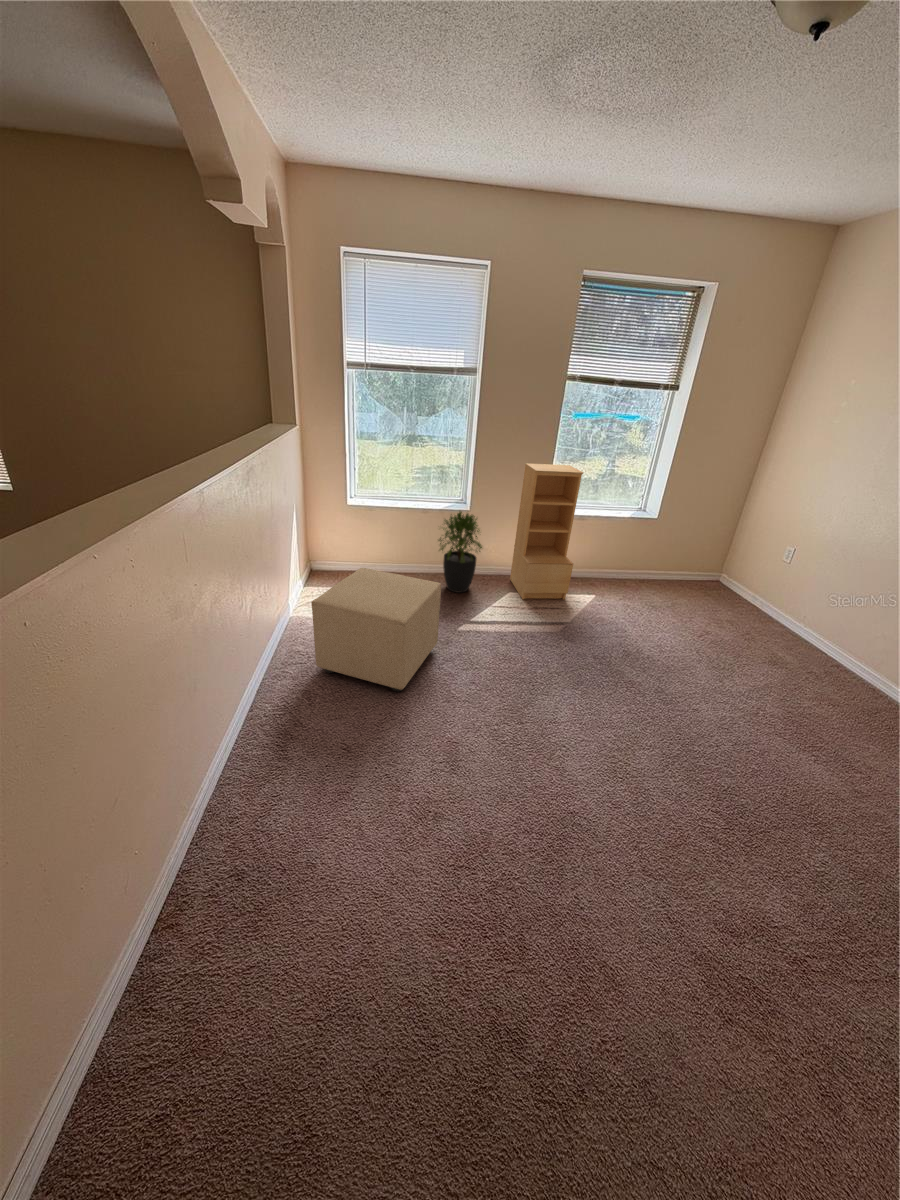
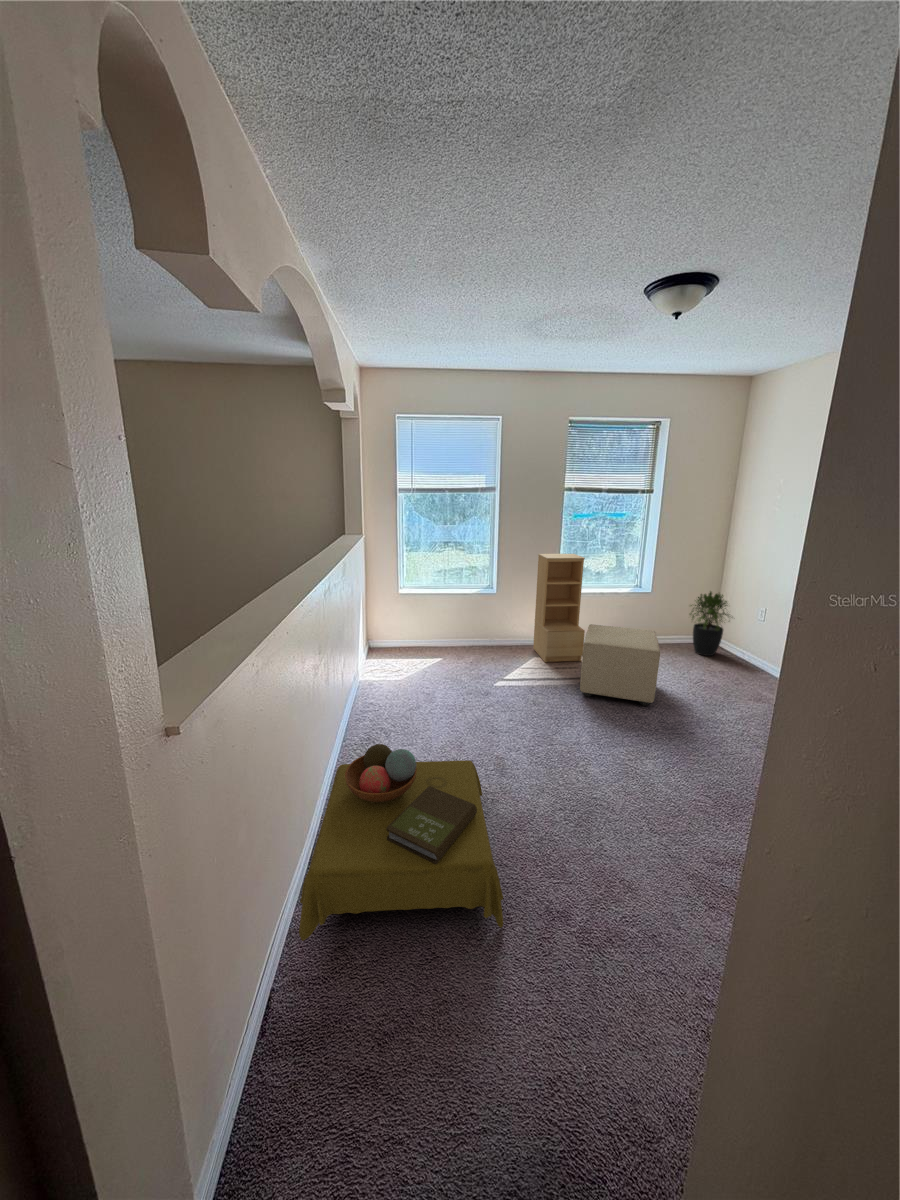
potted plant: present [438,512,482,593] -> present [690,591,729,656]
ottoman: present [311,568,441,691] -> present [580,624,660,706]
side table: none [119,757,433,1076] -> present [299,744,503,941]

